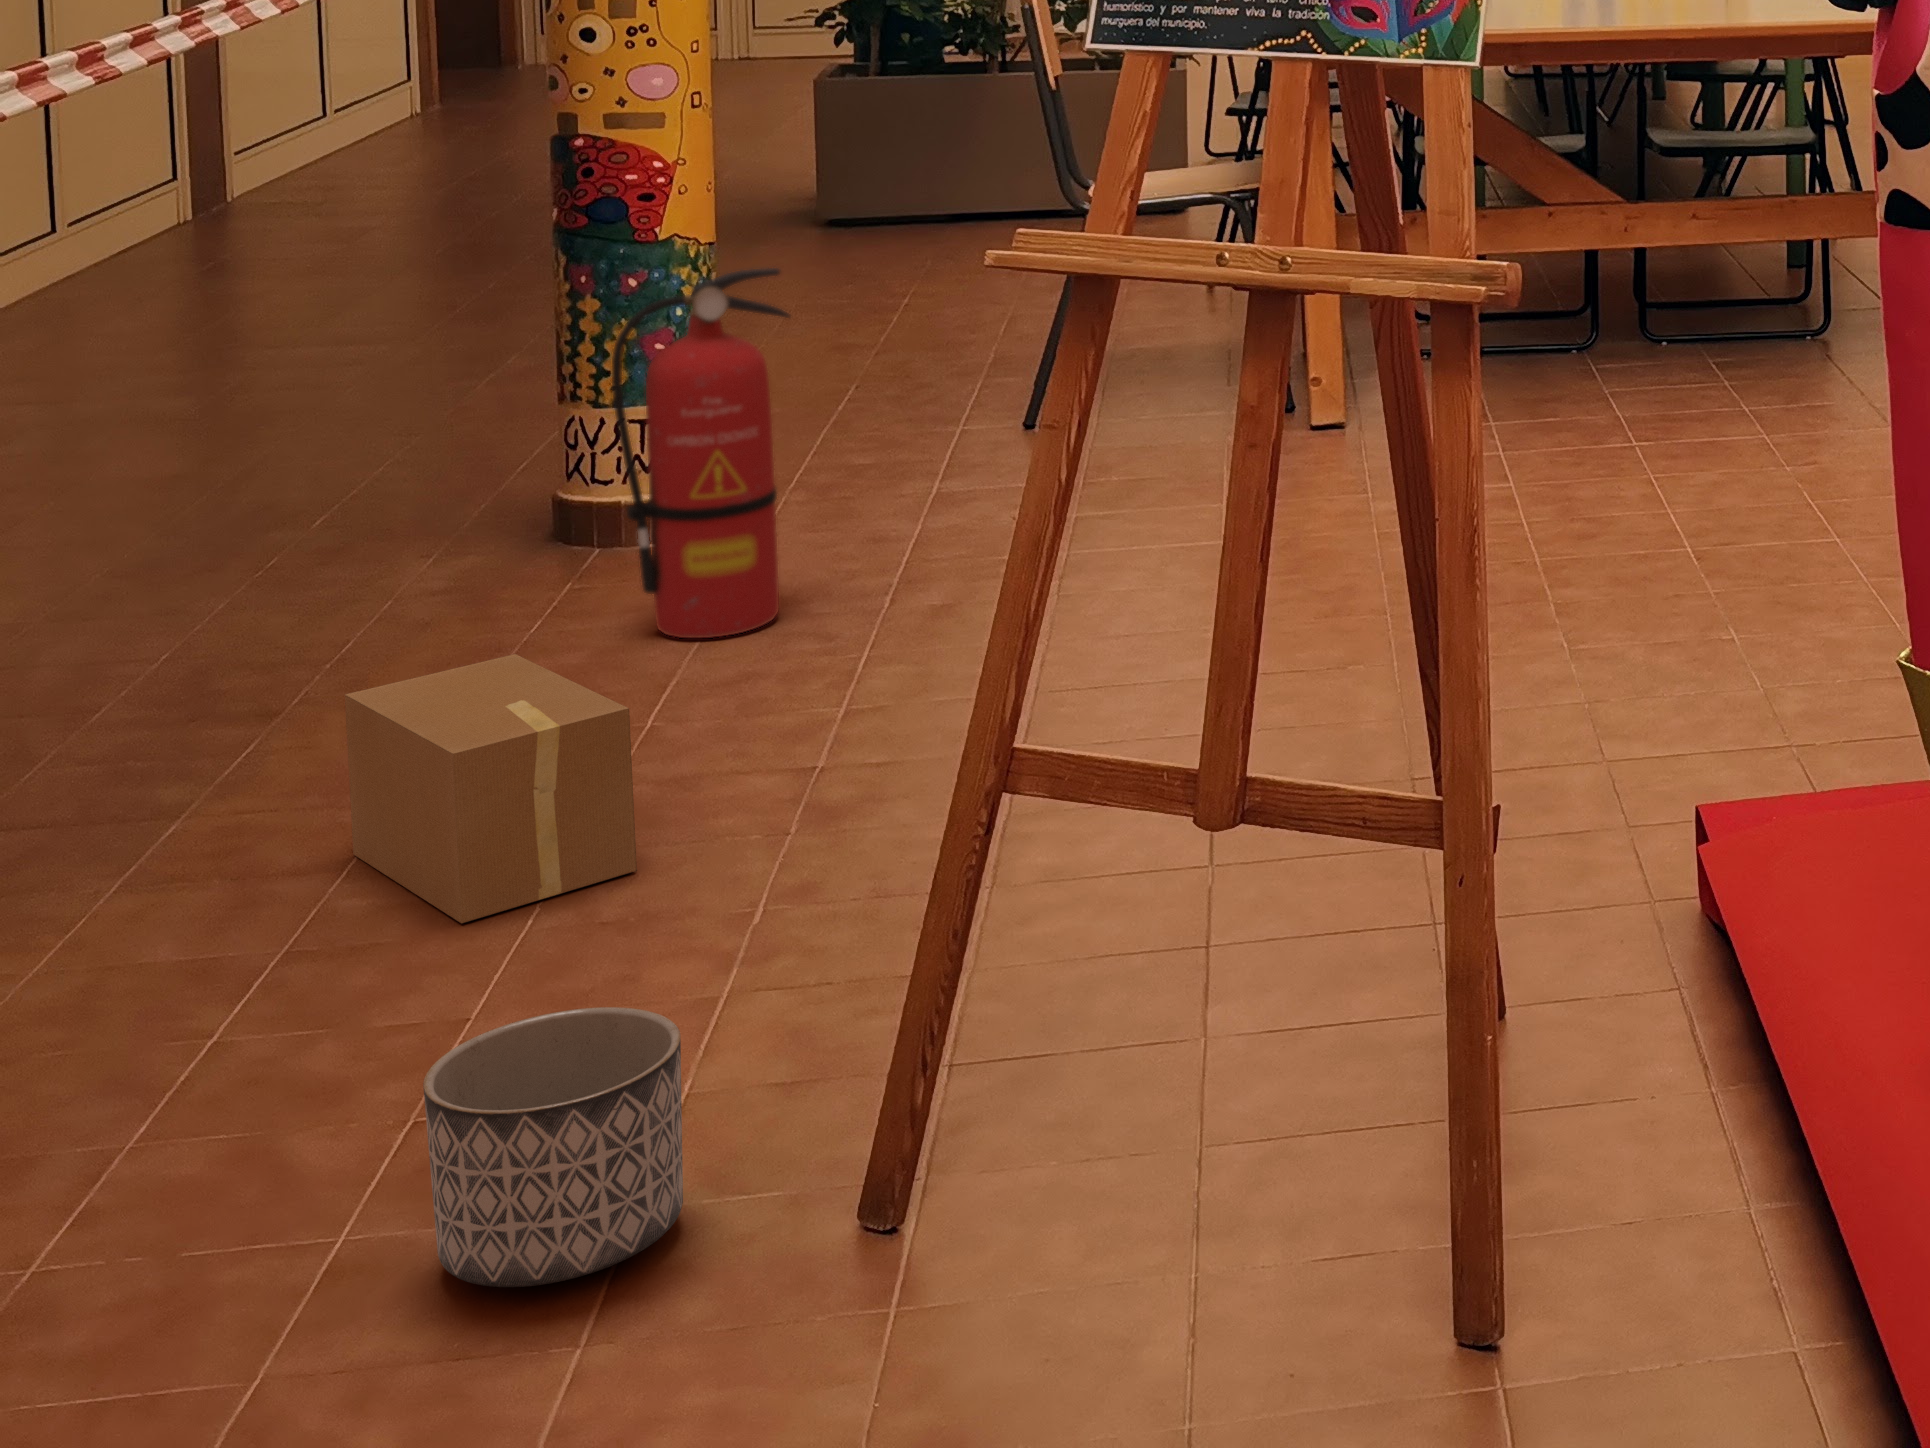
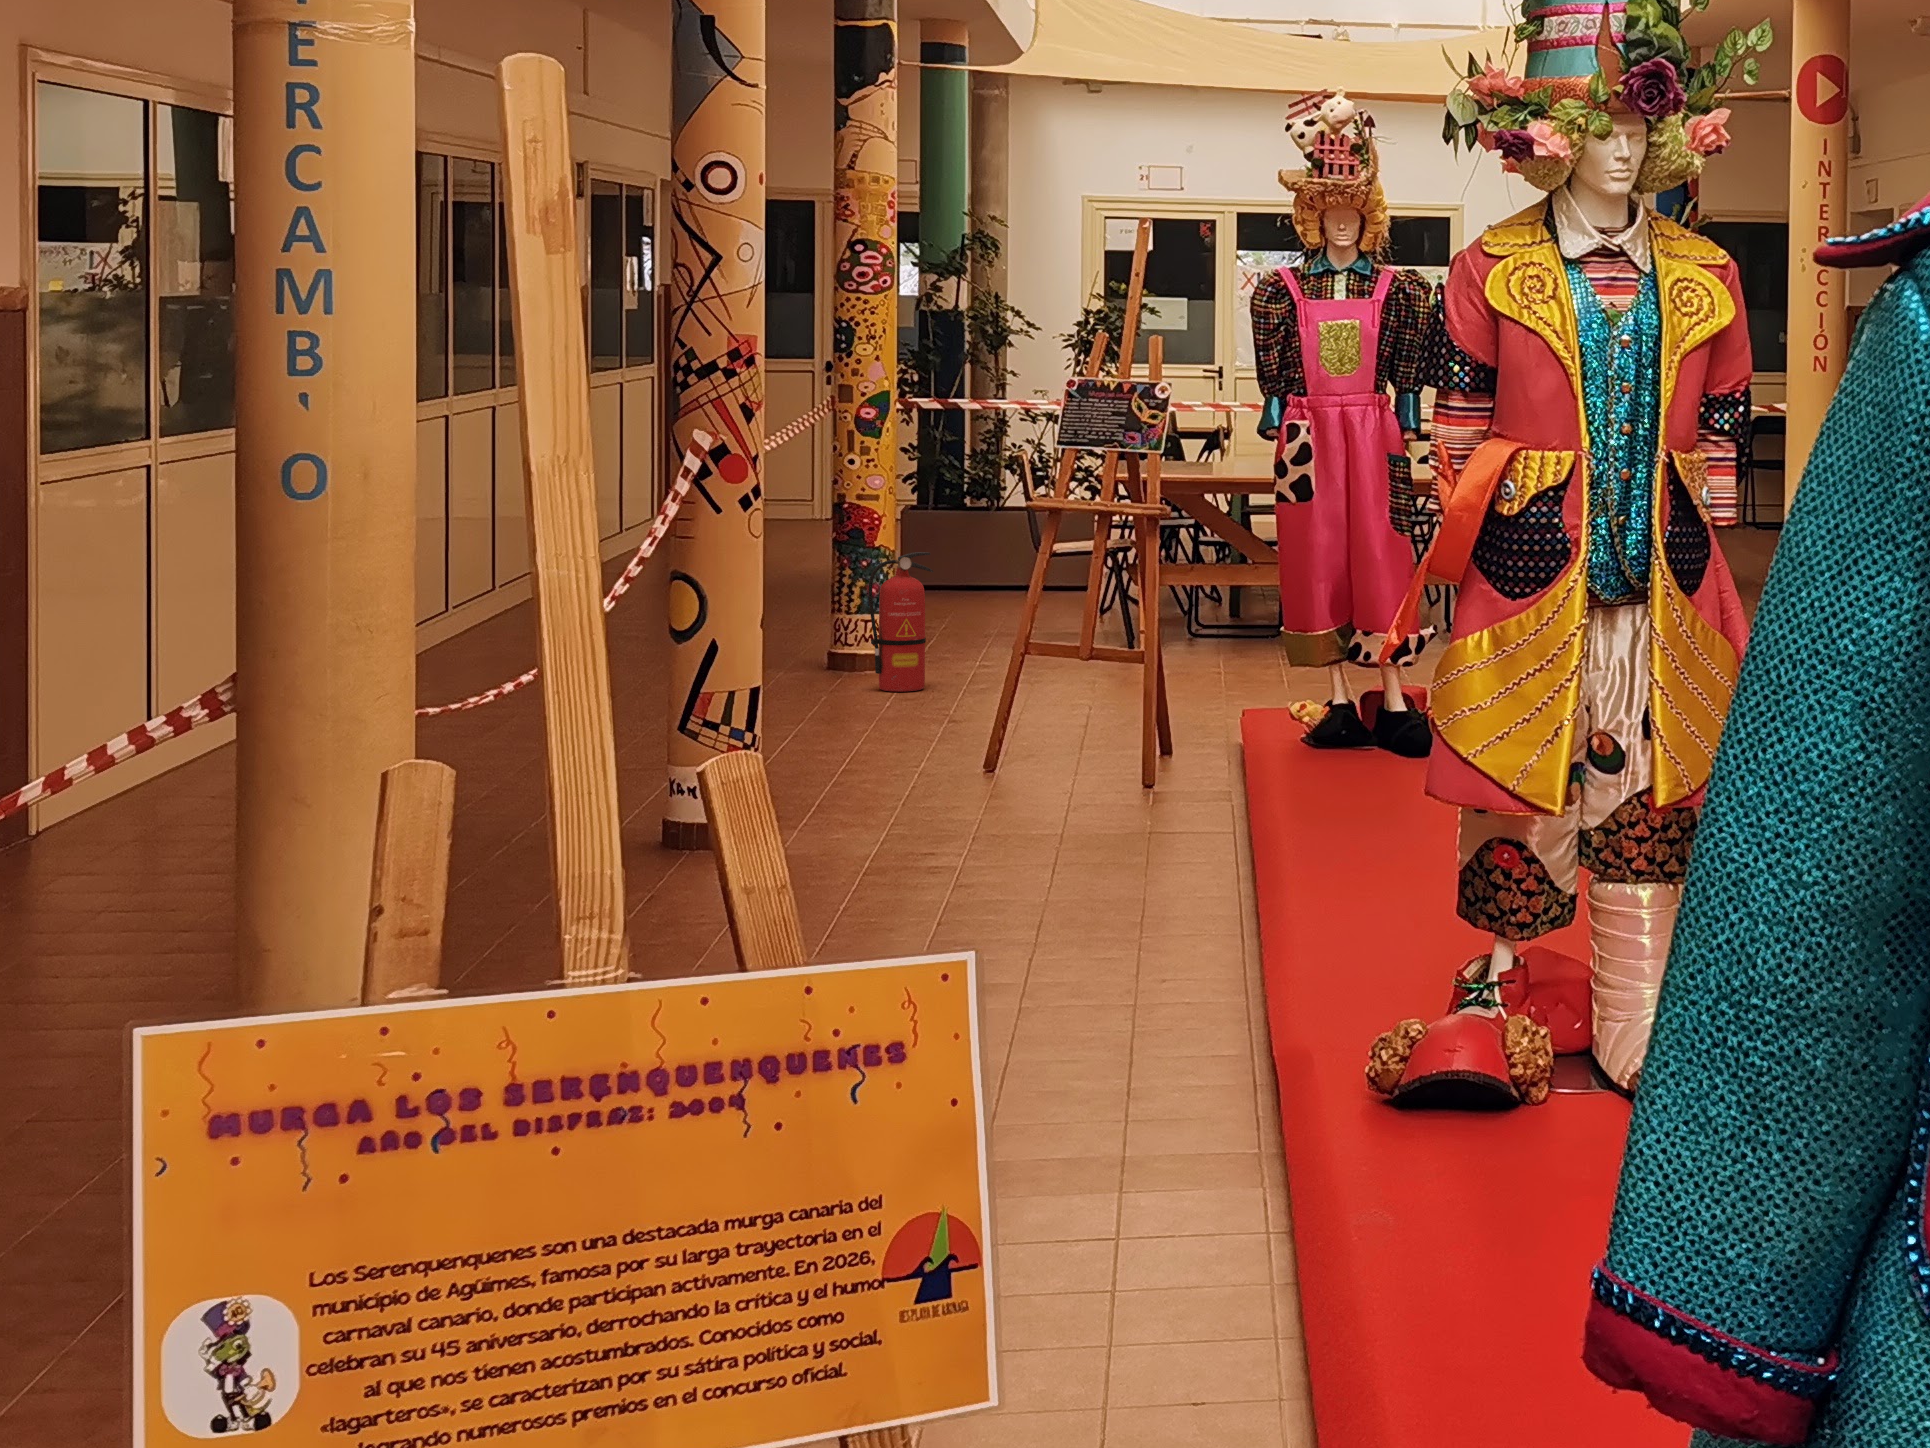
cardboard box: present [345,654,637,923] -> none [801,664,896,733]
planter: present [423,1007,683,1287] -> none [871,713,936,773]

